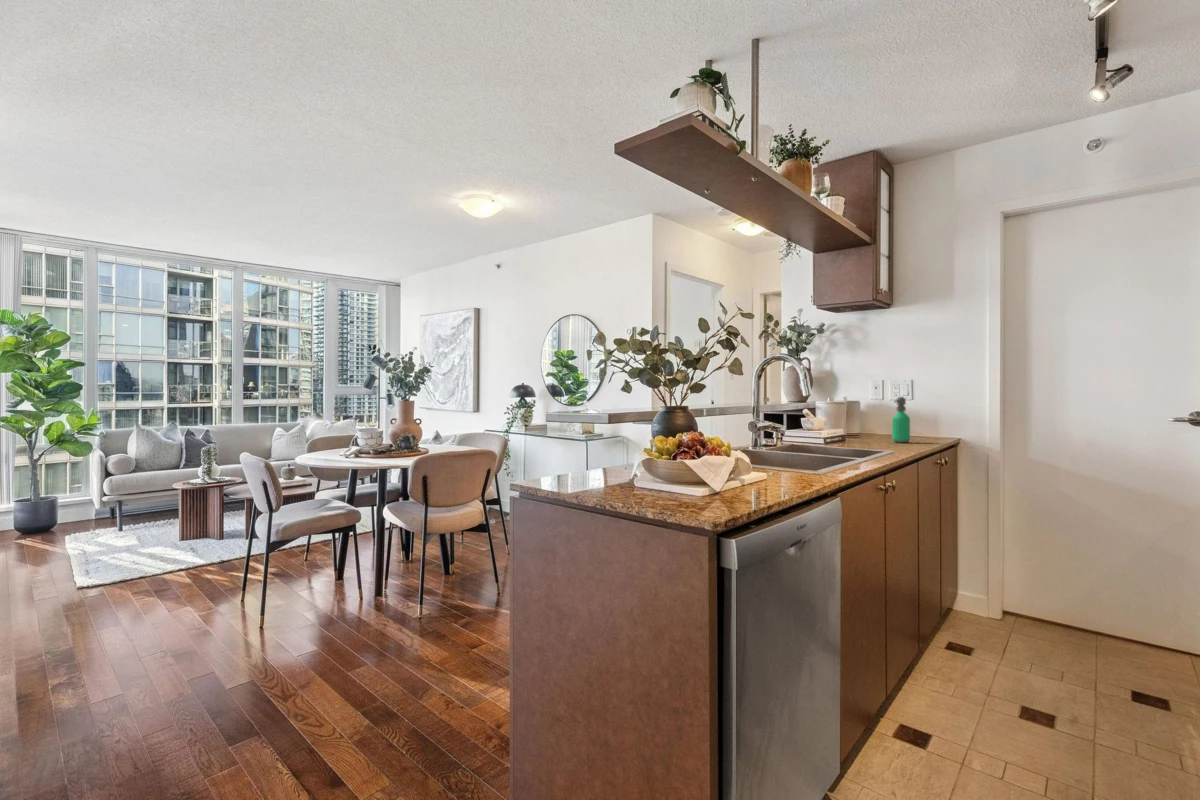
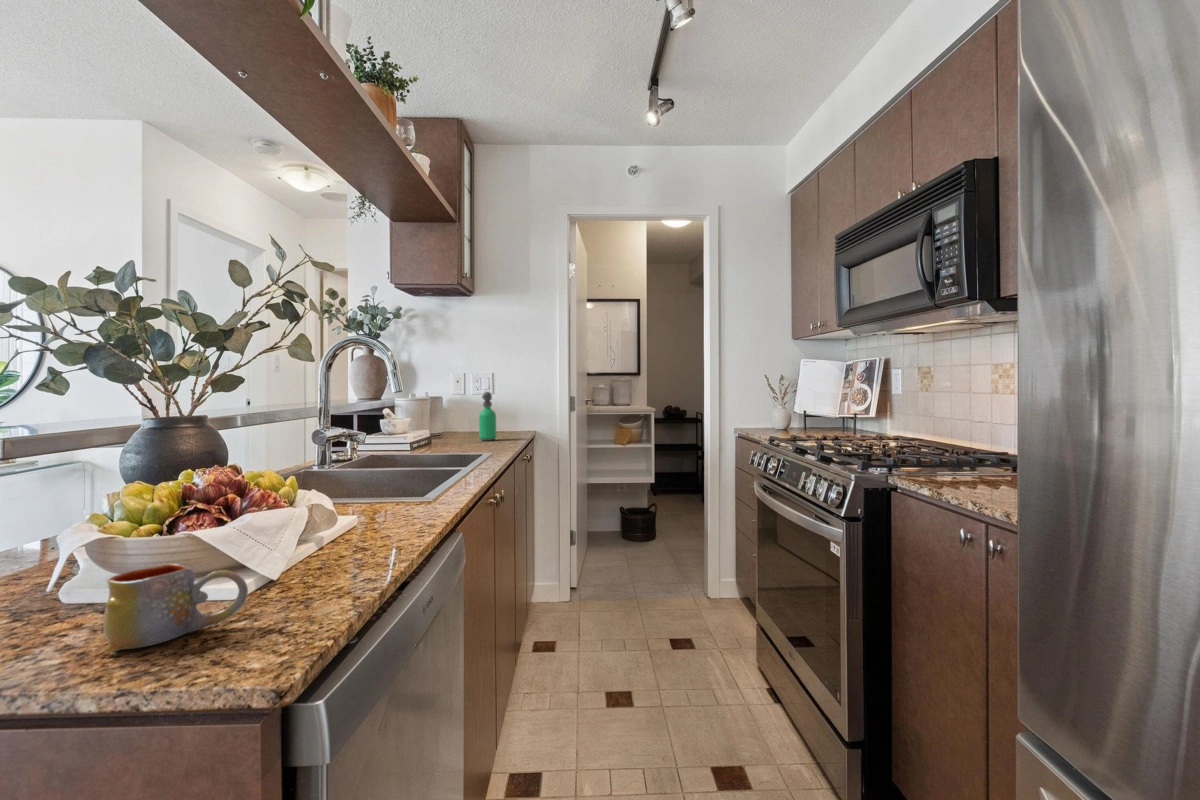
mug: none [653,469,706,501] -> present [103,564,248,652]

